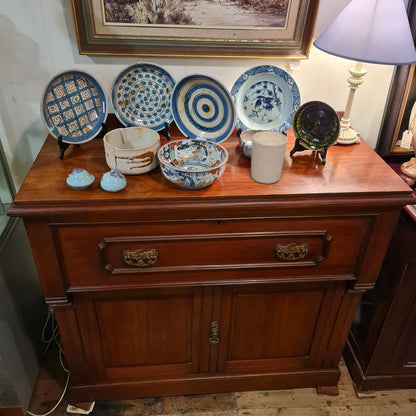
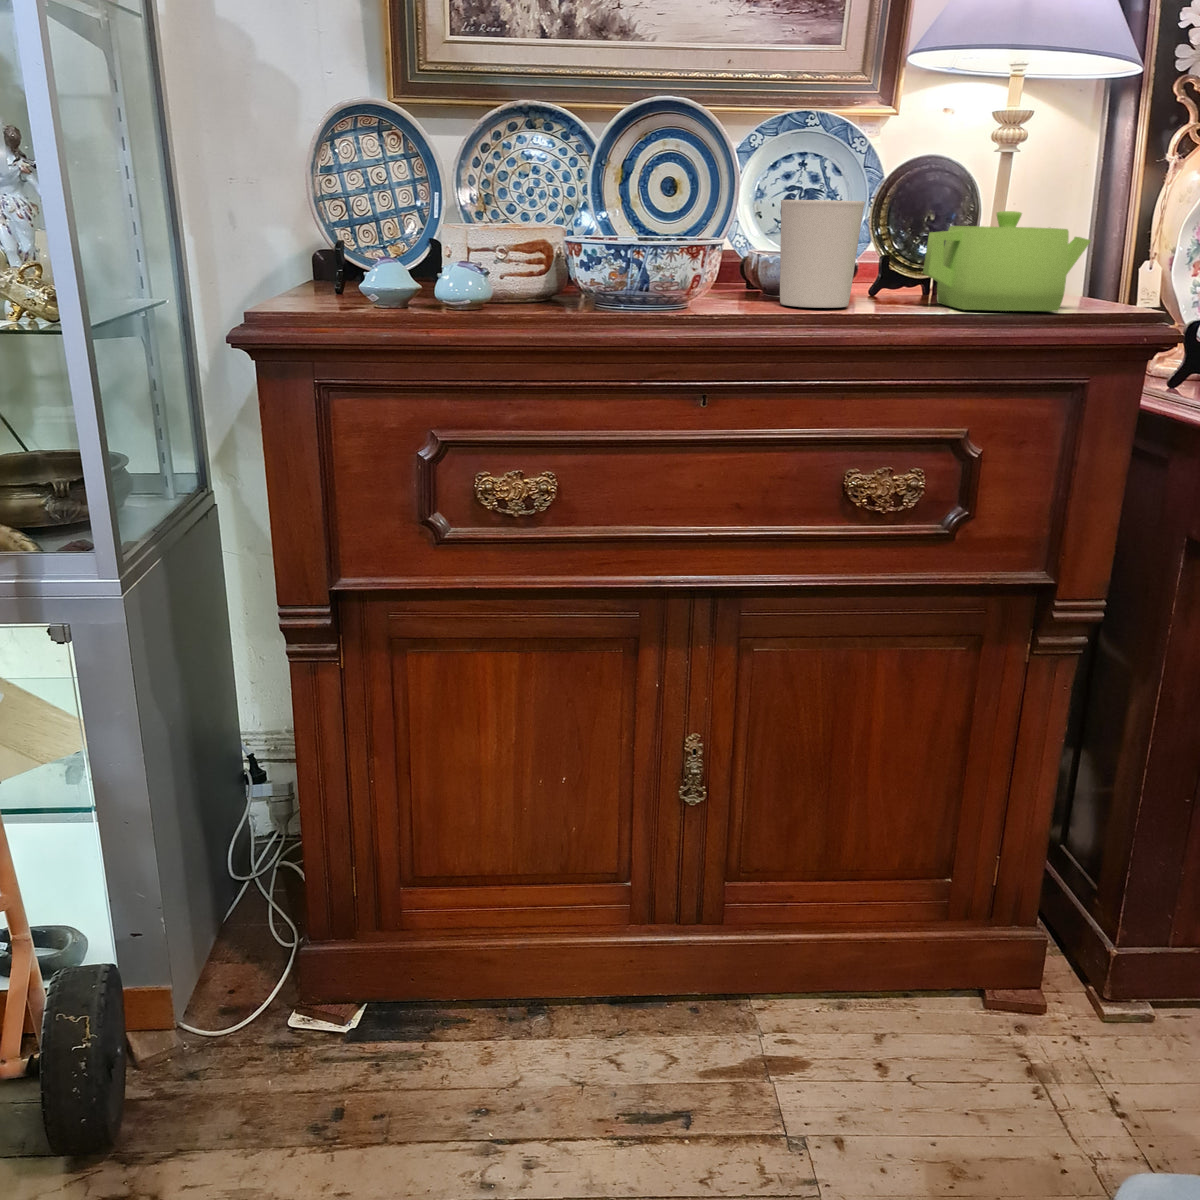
teapot: none [313,135,385,181] -> present [923,211,1091,311]

